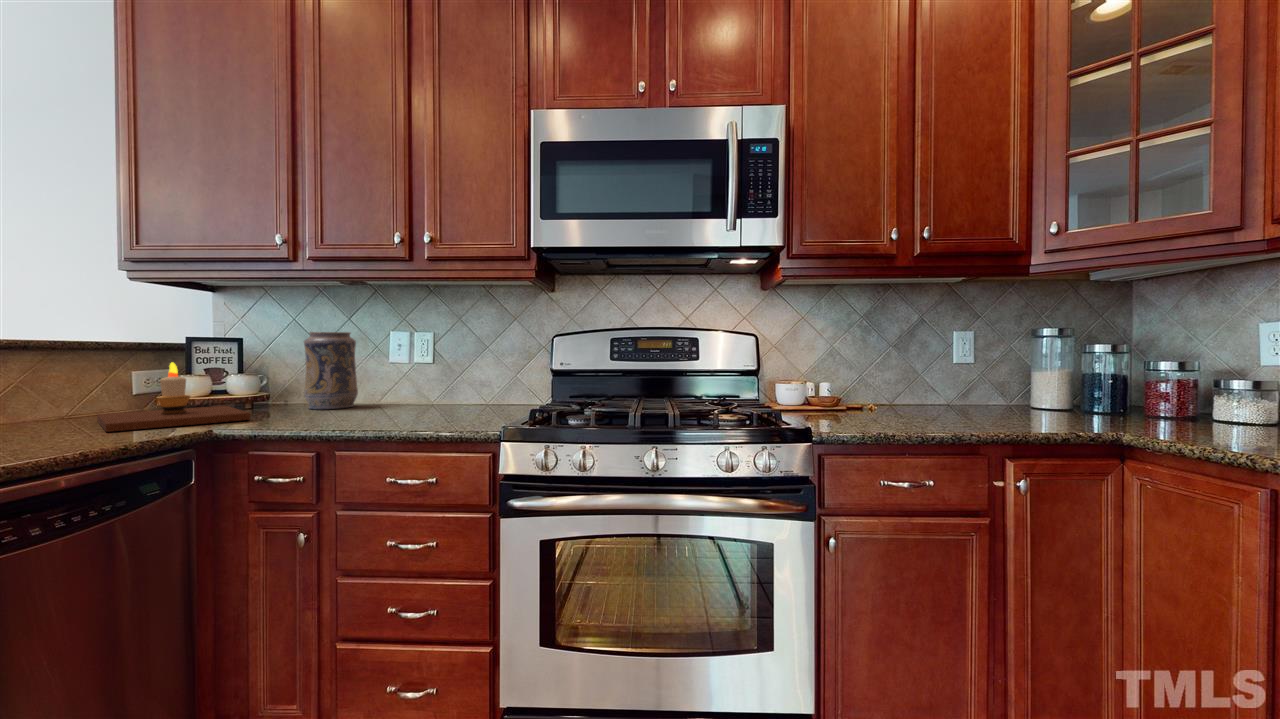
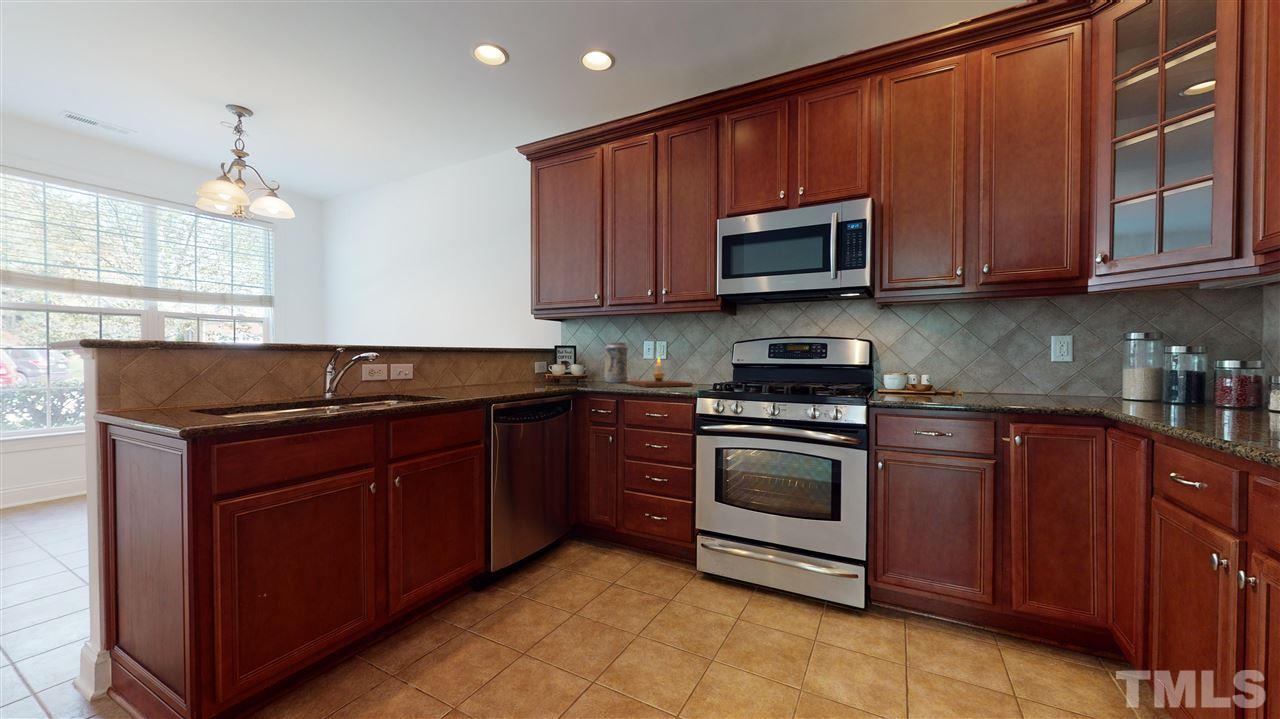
candle: present [97,362,250,432] -> present [627,358,693,387]

